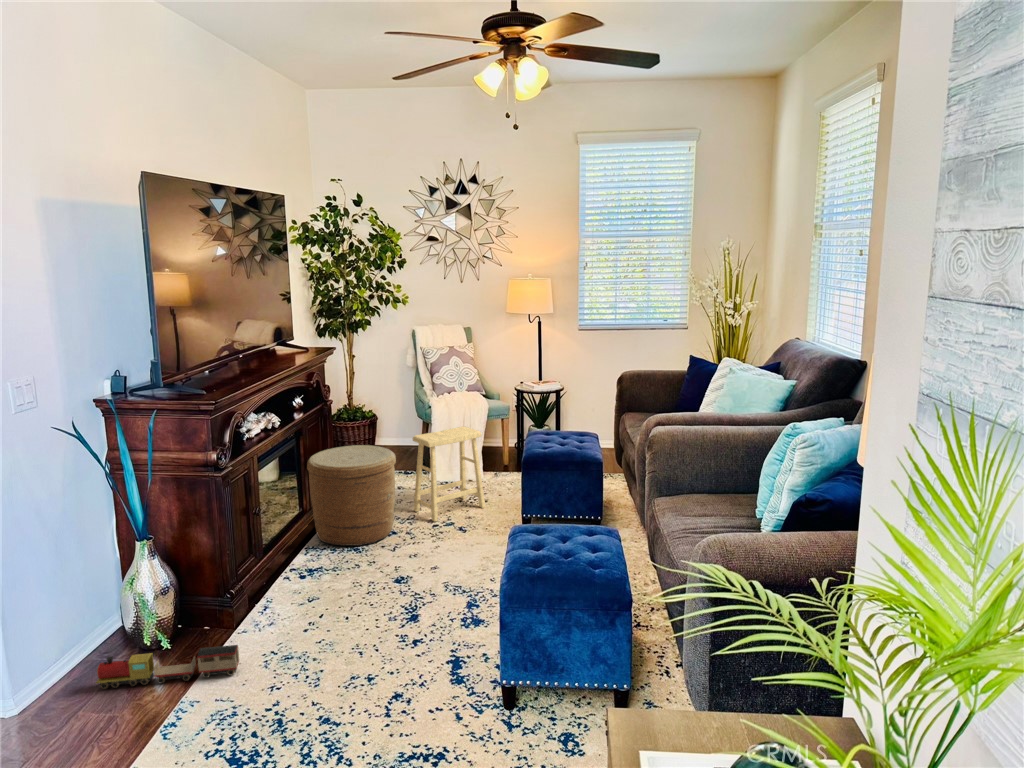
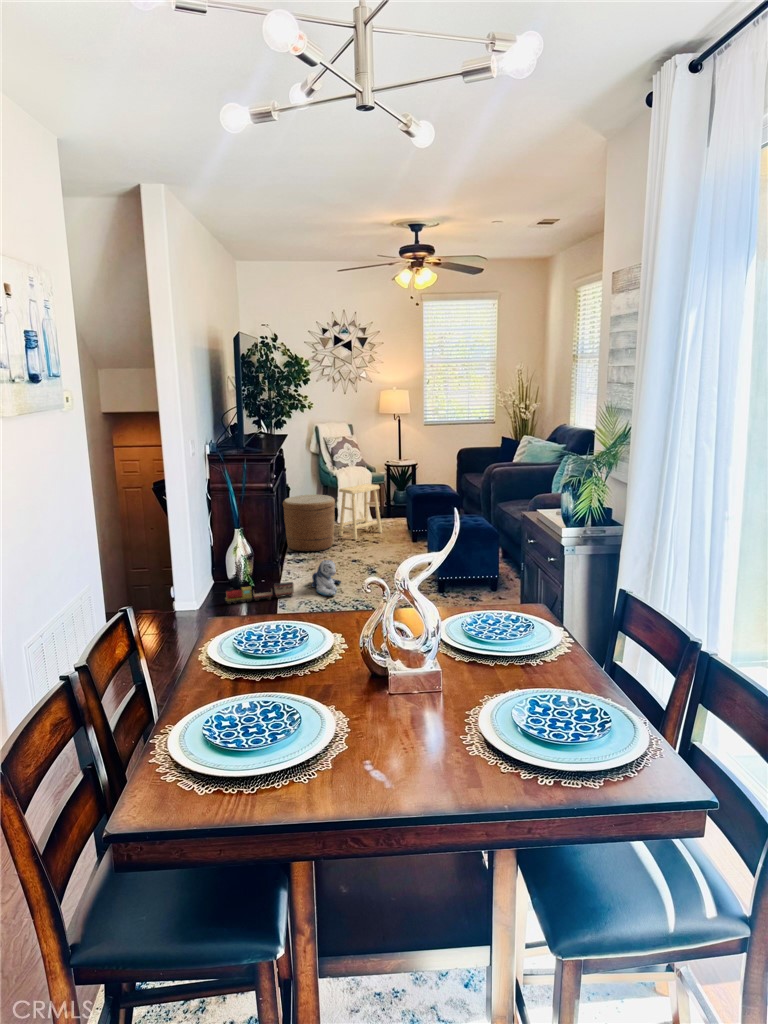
plush toy: none [285,602,346,683] -> present [312,560,341,596]

